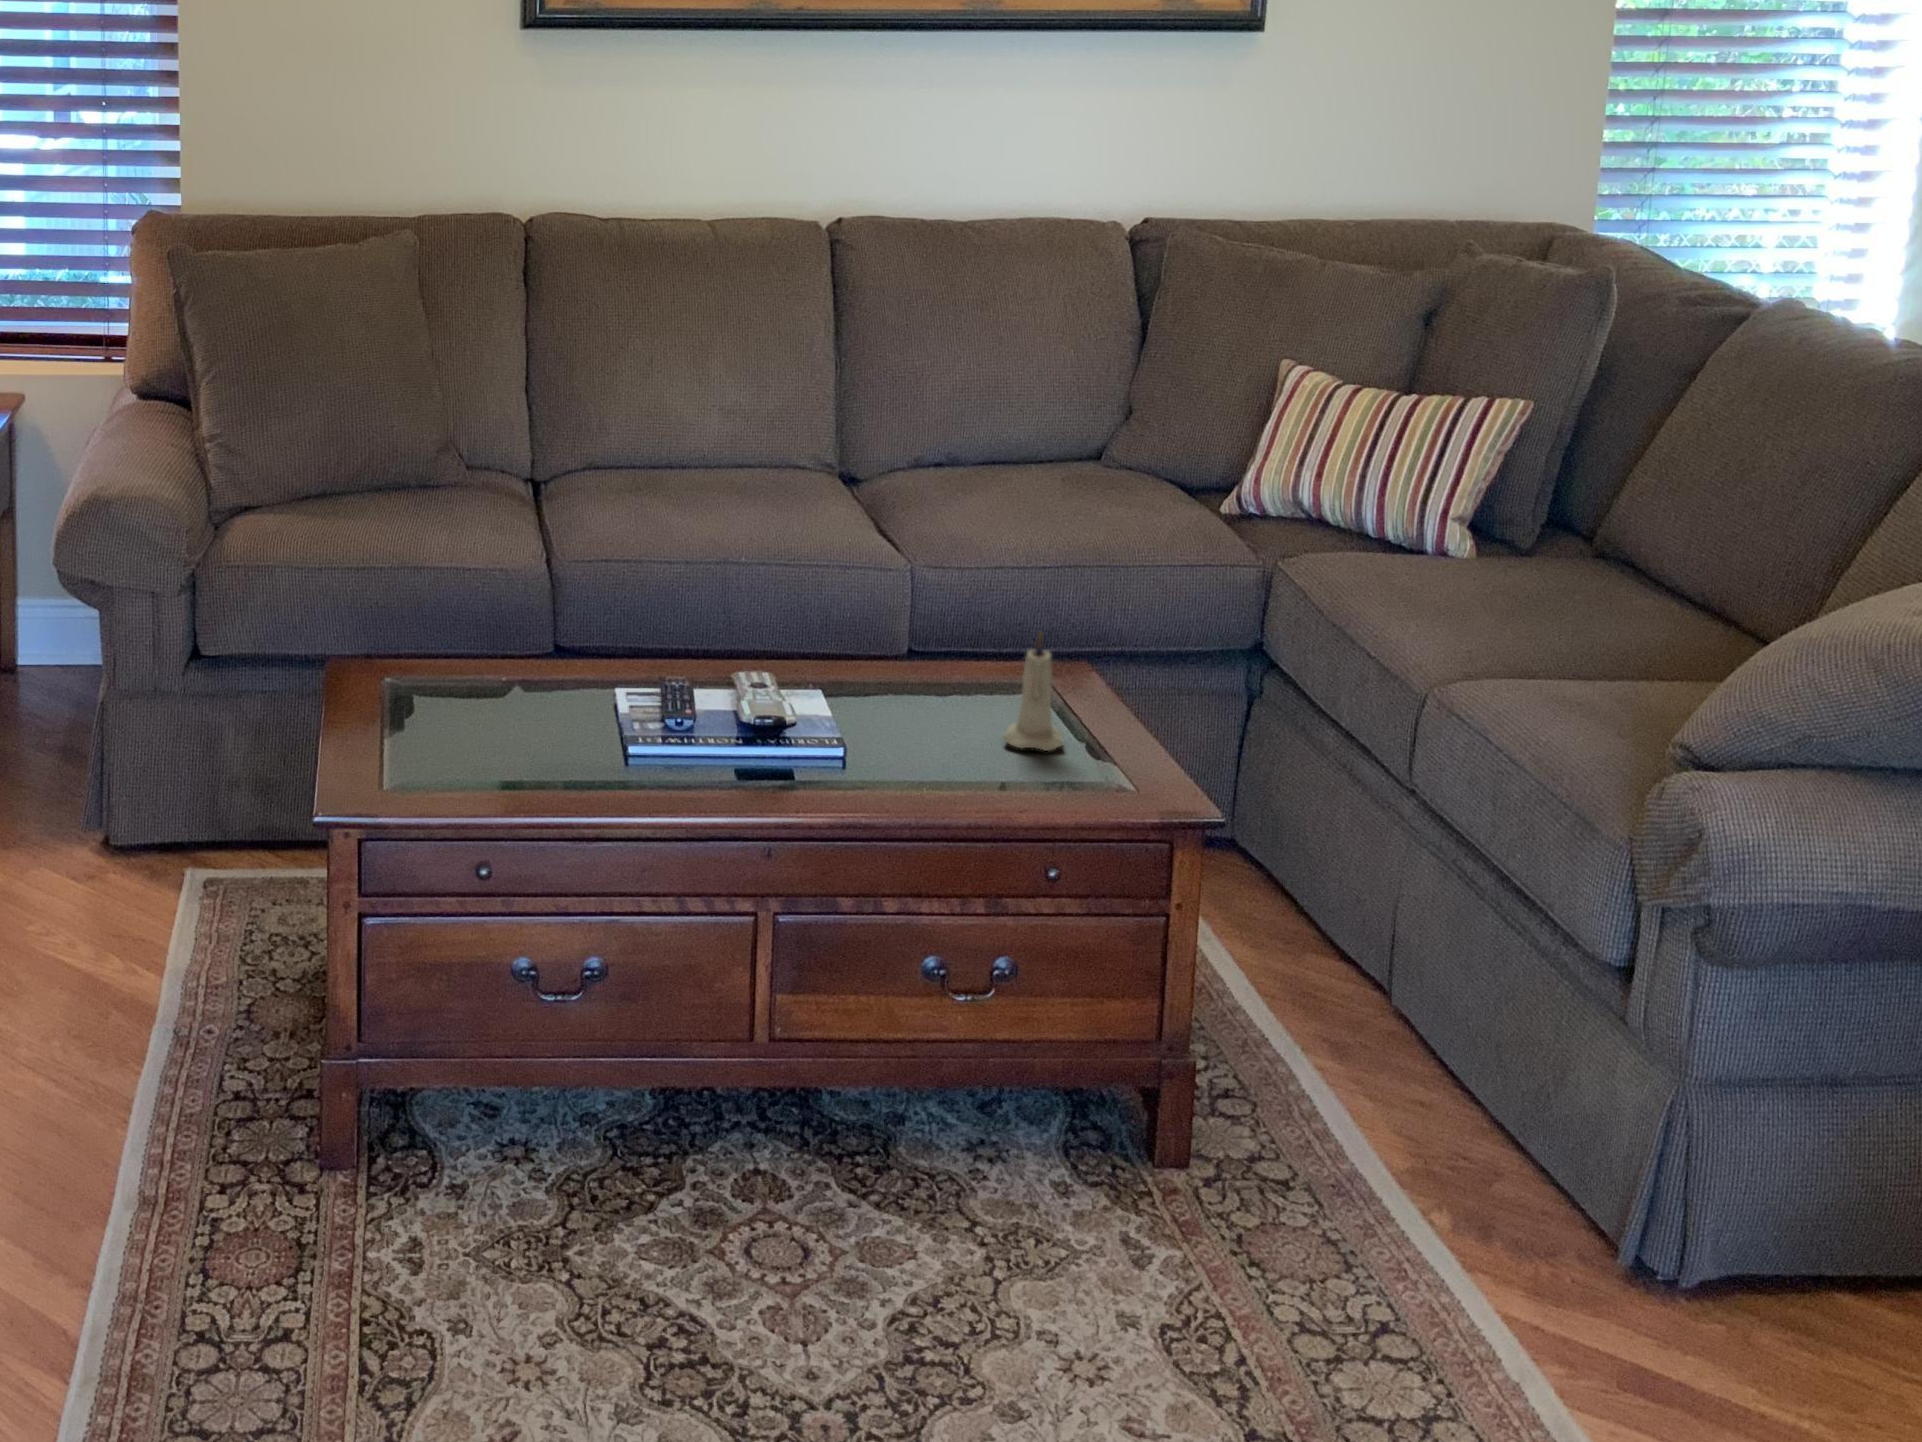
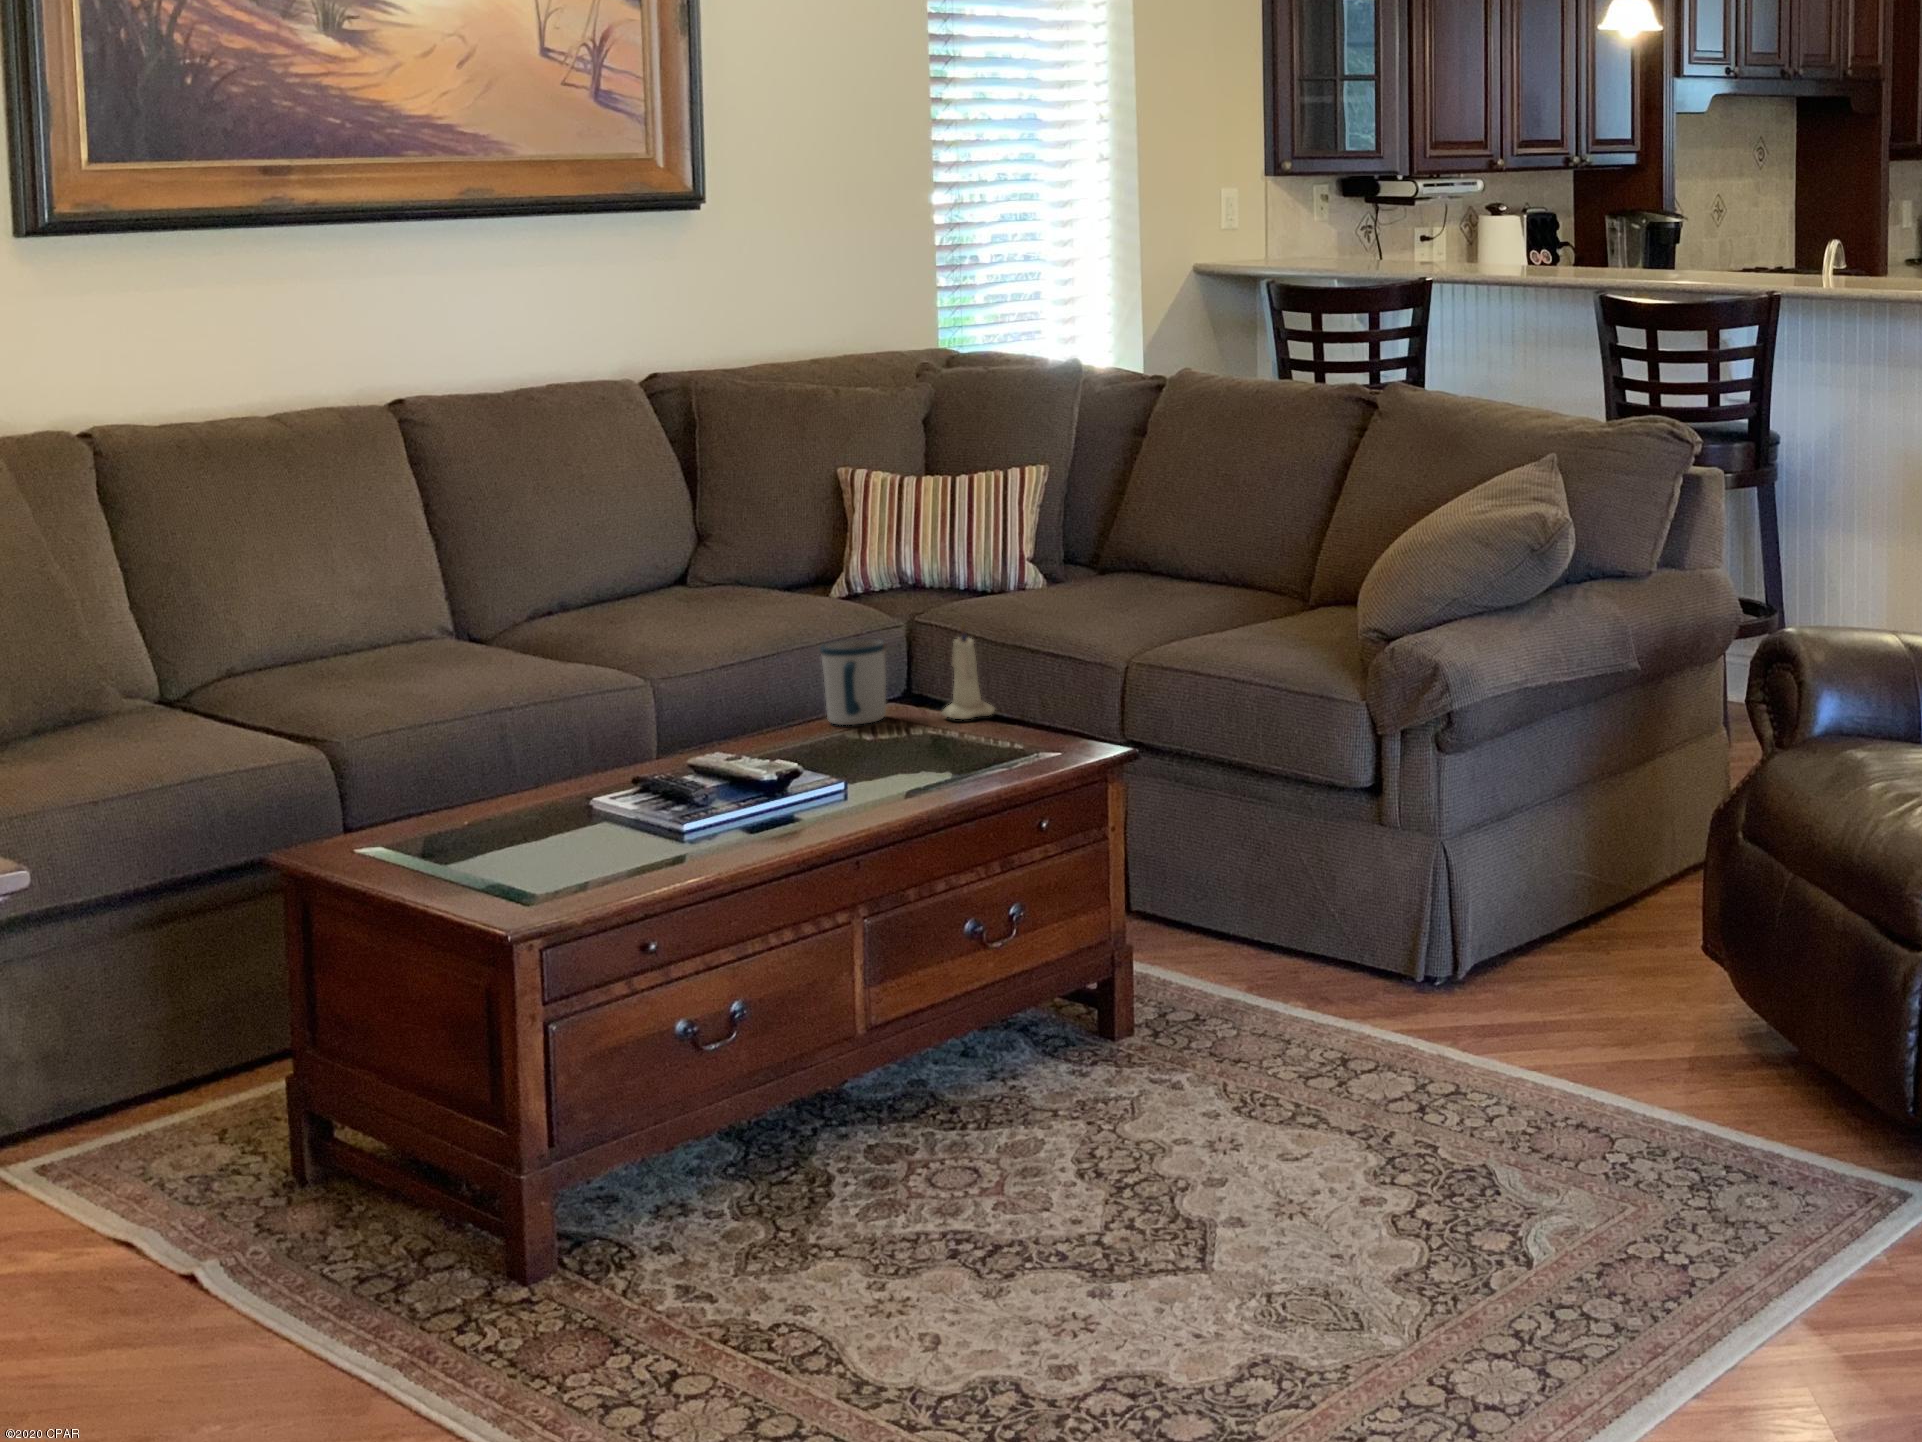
mug: none [904,608,985,714] -> present [820,639,886,725]

